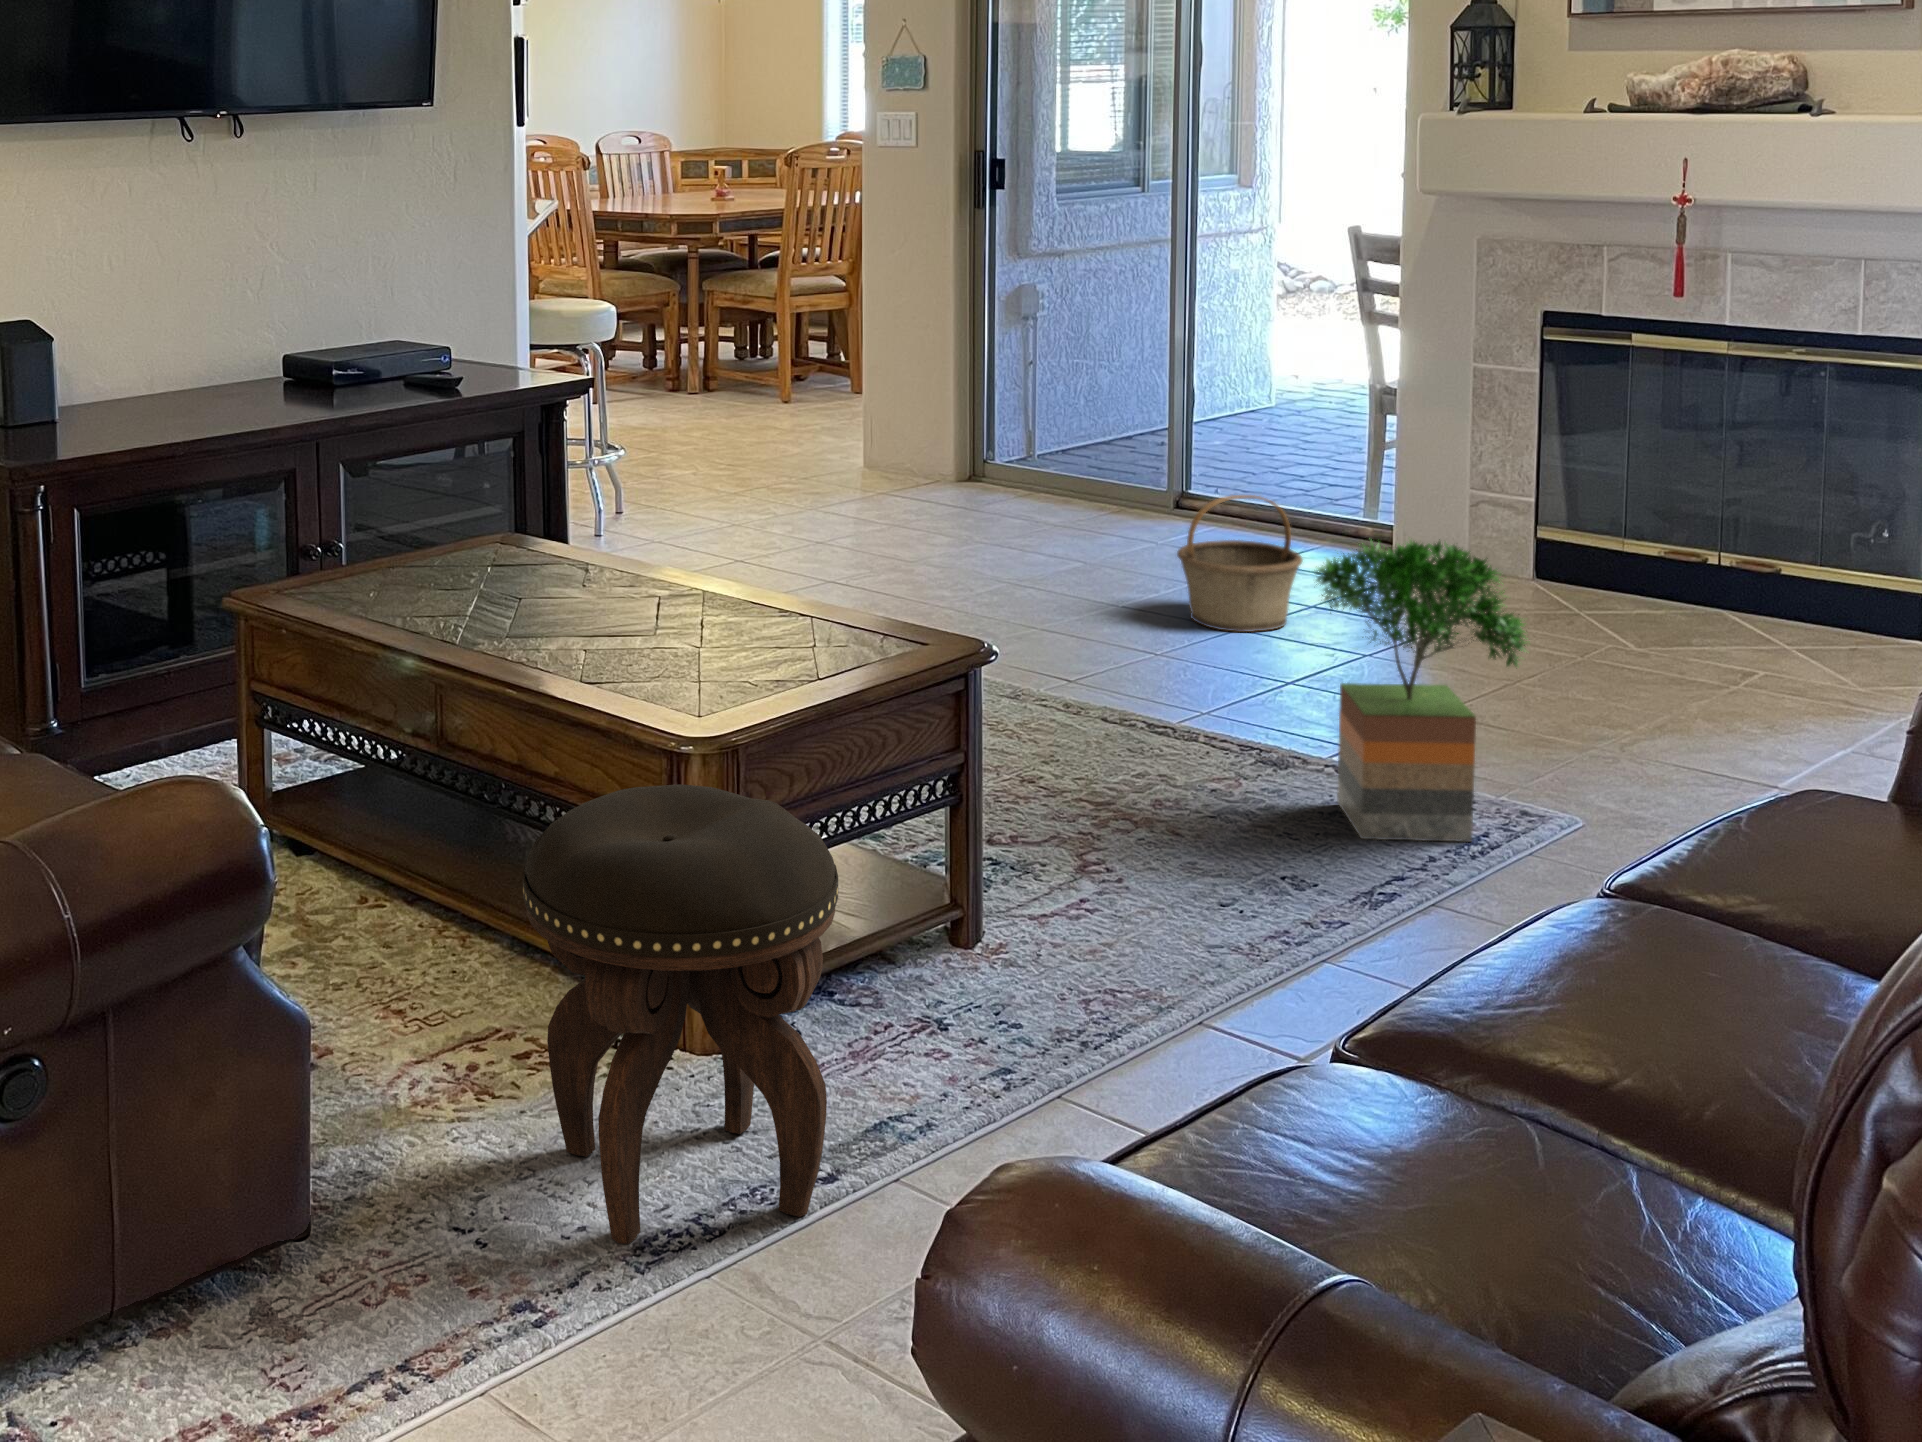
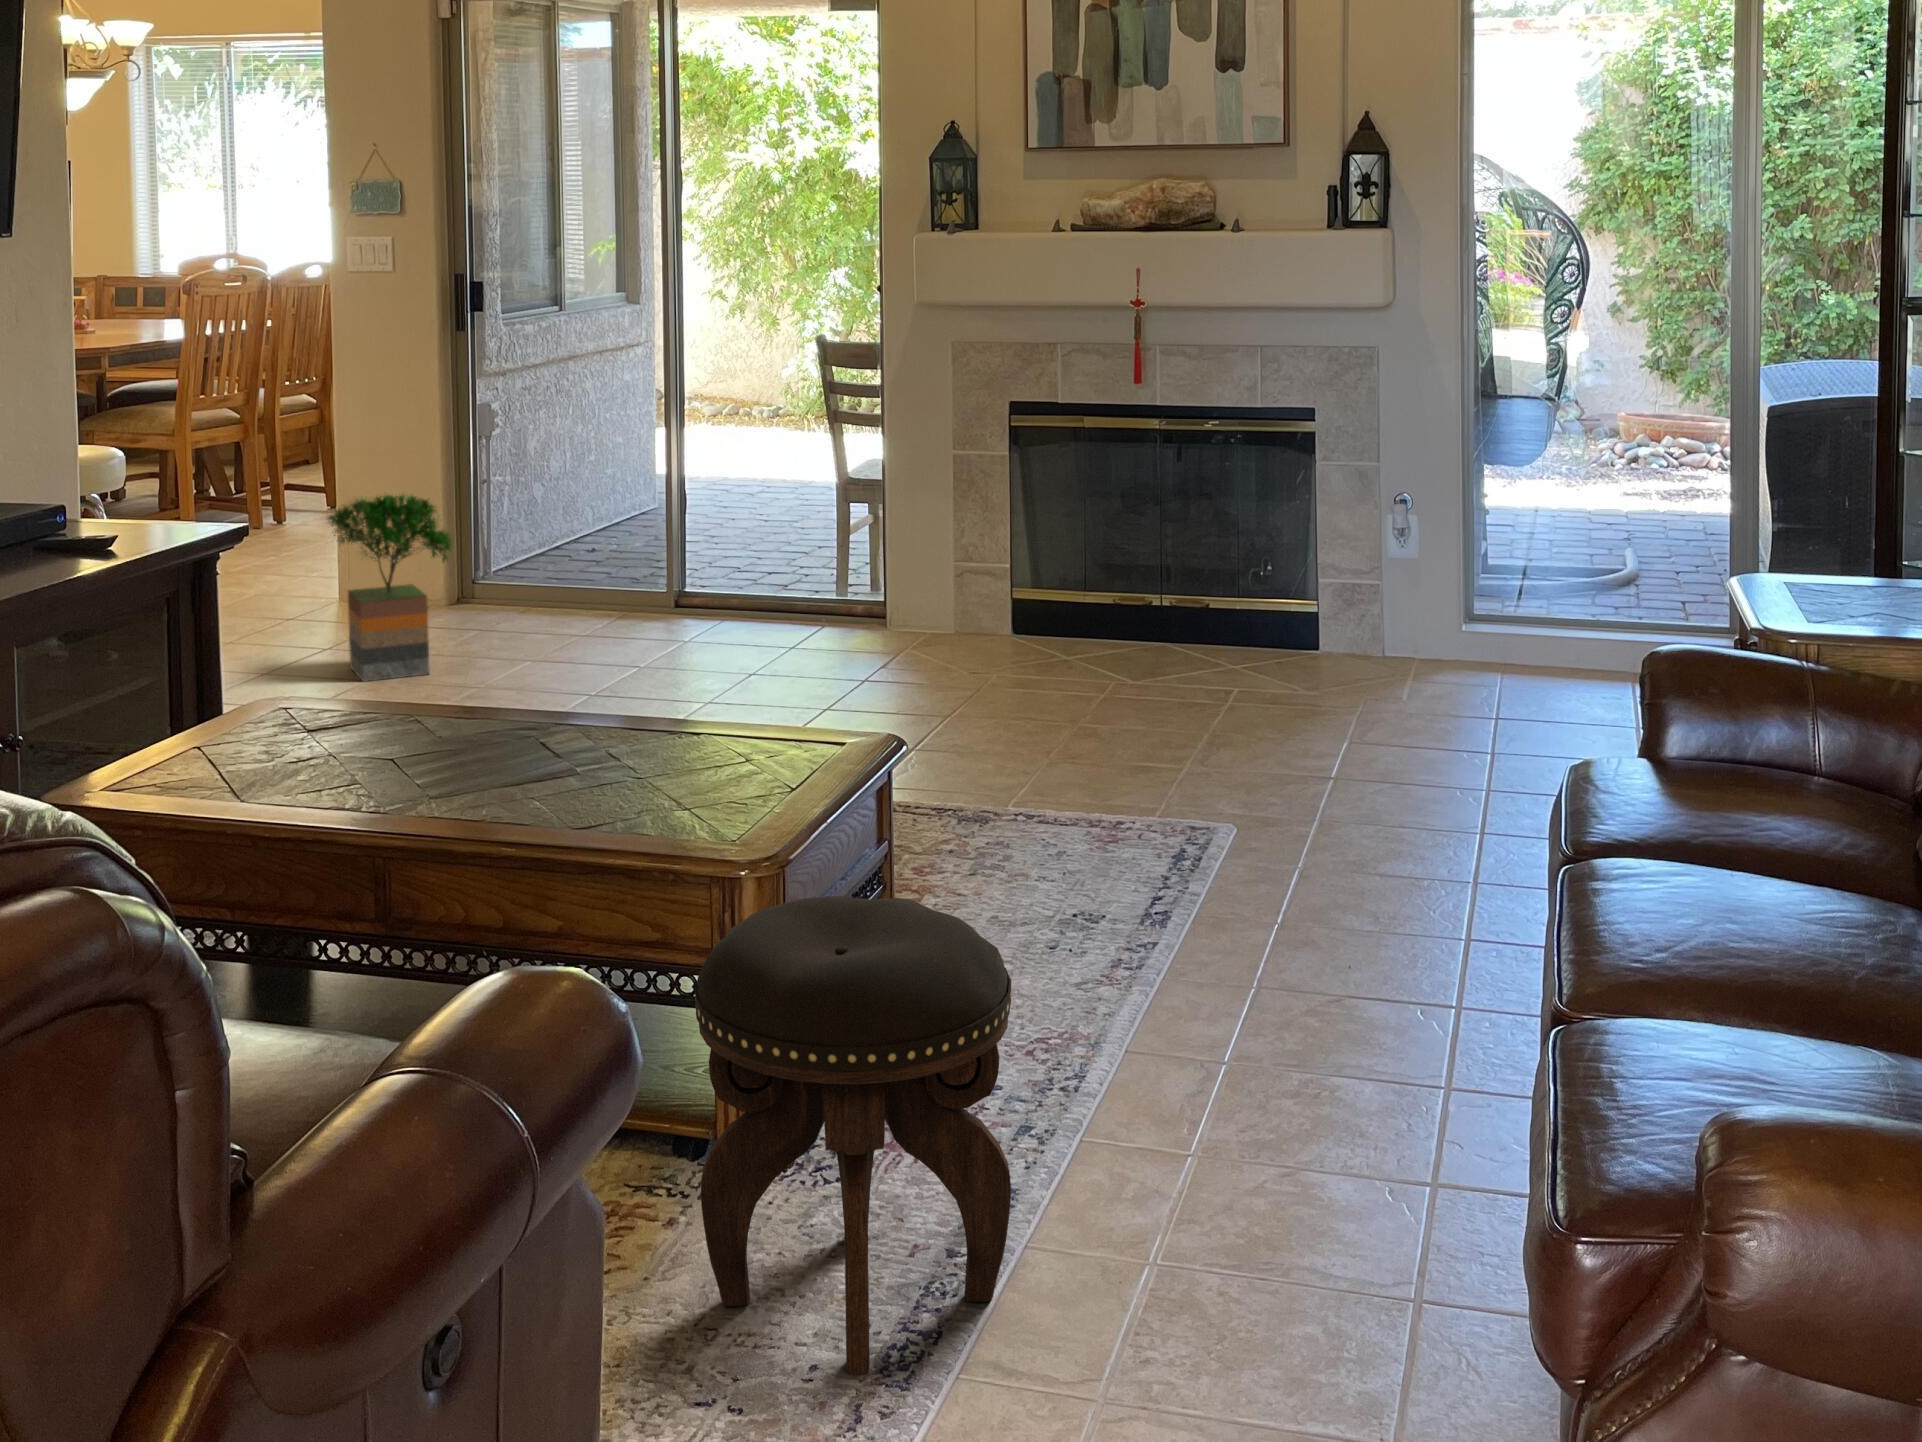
basket: present [1177,495,1302,632] -> none [762,584,873,712]
potted tree: present [1314,541,1528,842] -> present [328,495,453,682]

